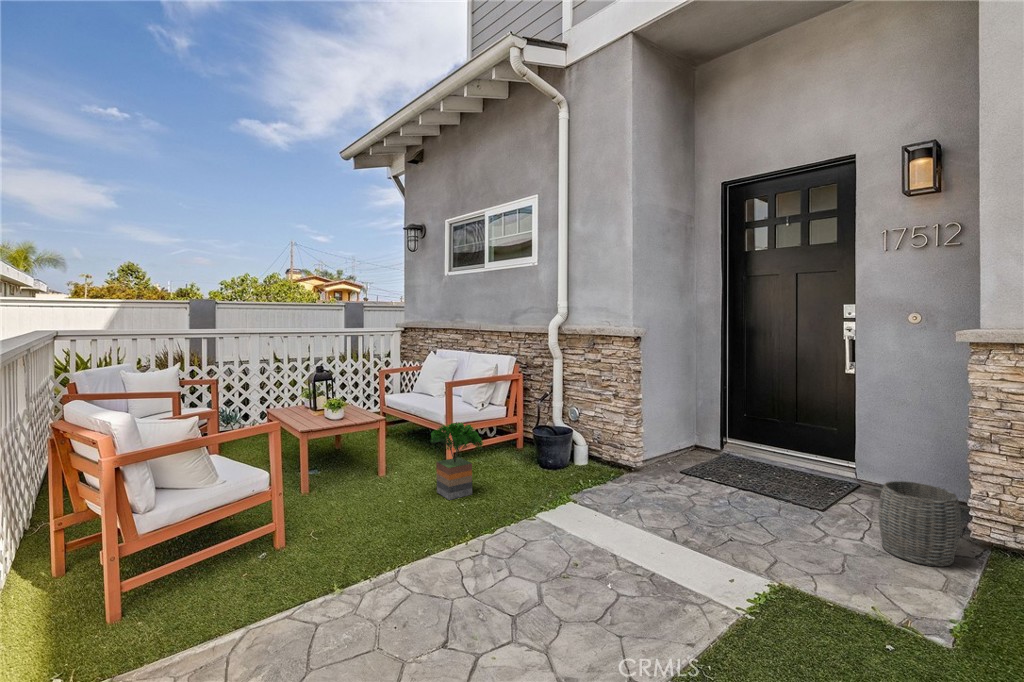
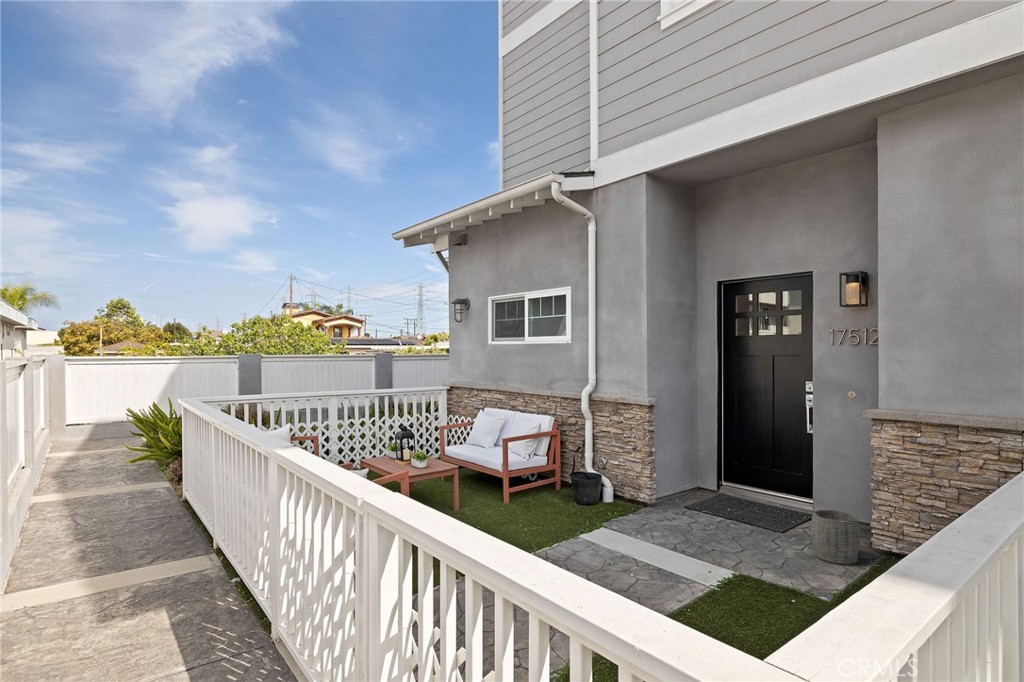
potted tree: present [431,422,483,500] -> none [499,469,539,527]

